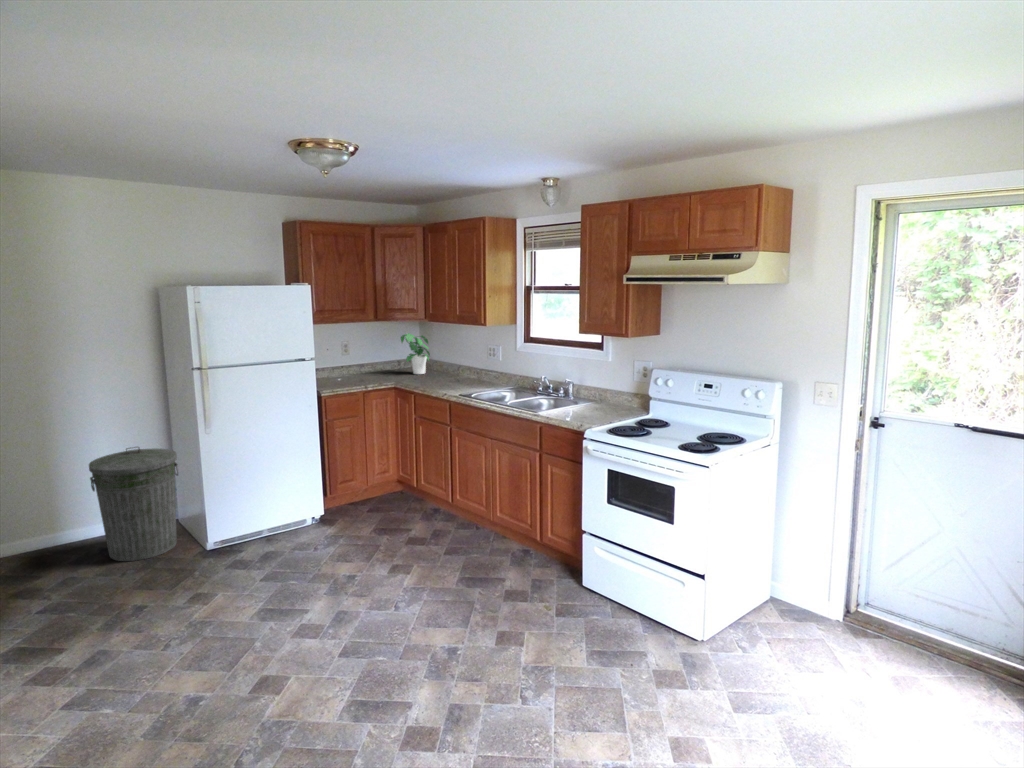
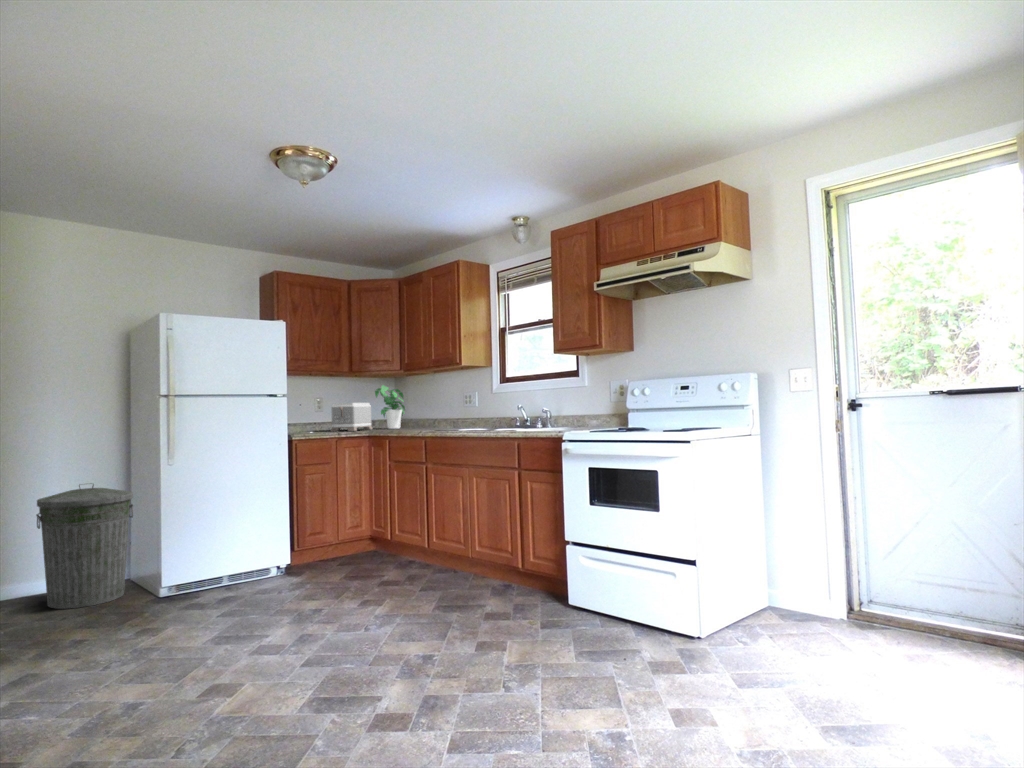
toaster: none [359,352,399,384] -> present [331,403,372,431]

